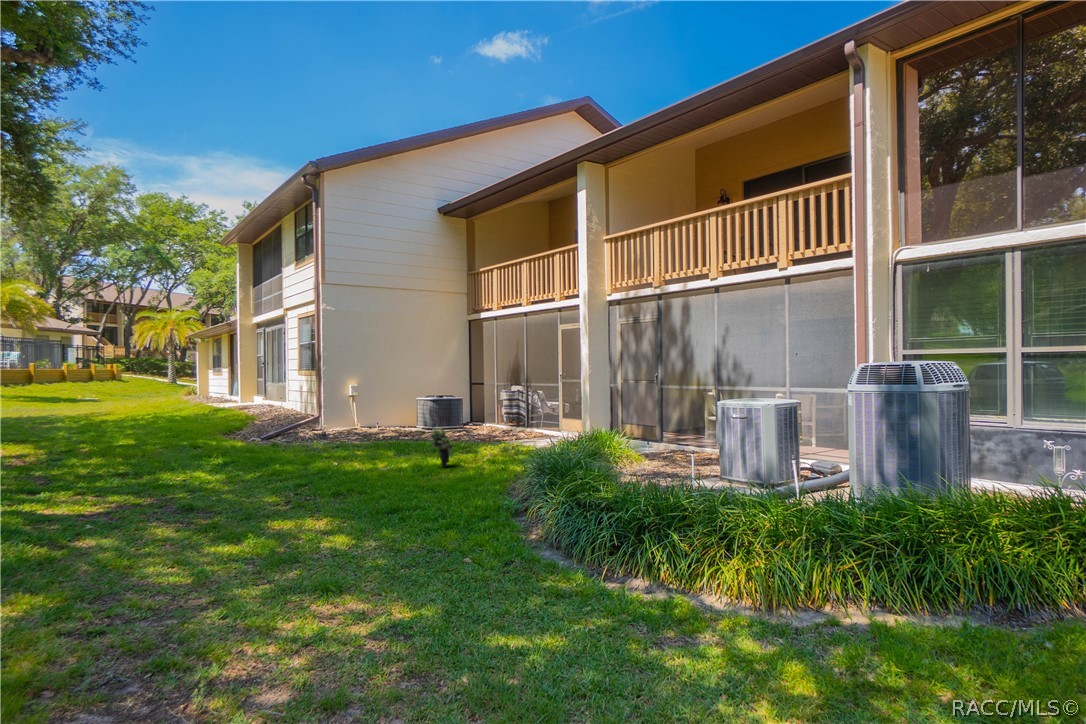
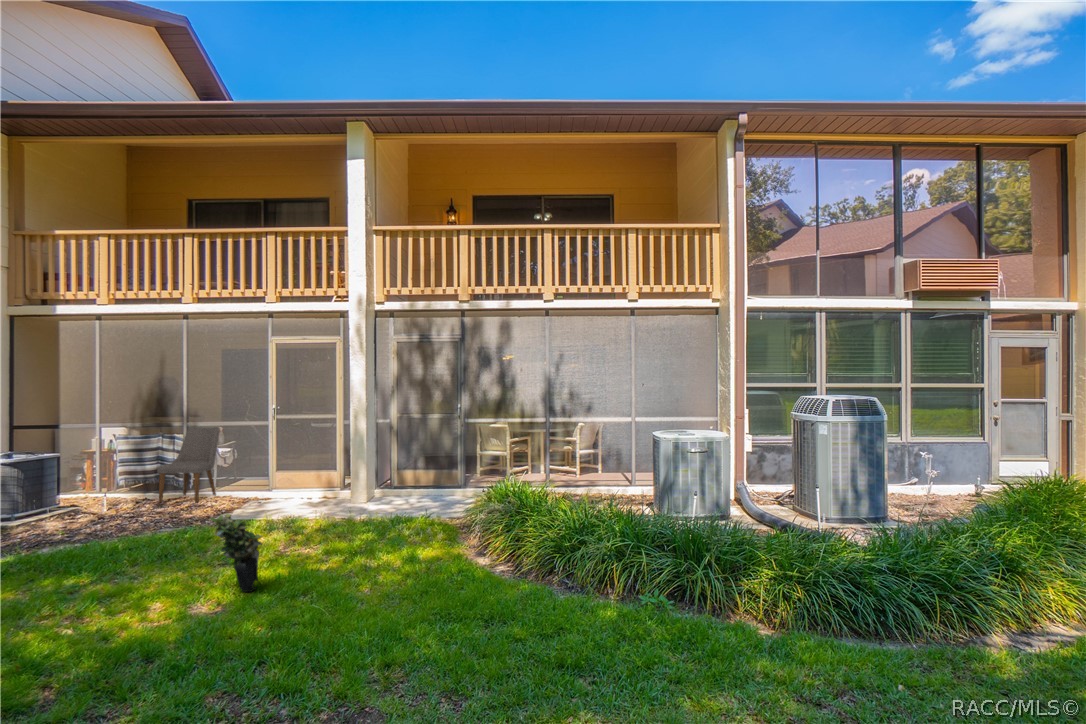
chair: none [505,388,539,436] -> present [157,427,219,503]

